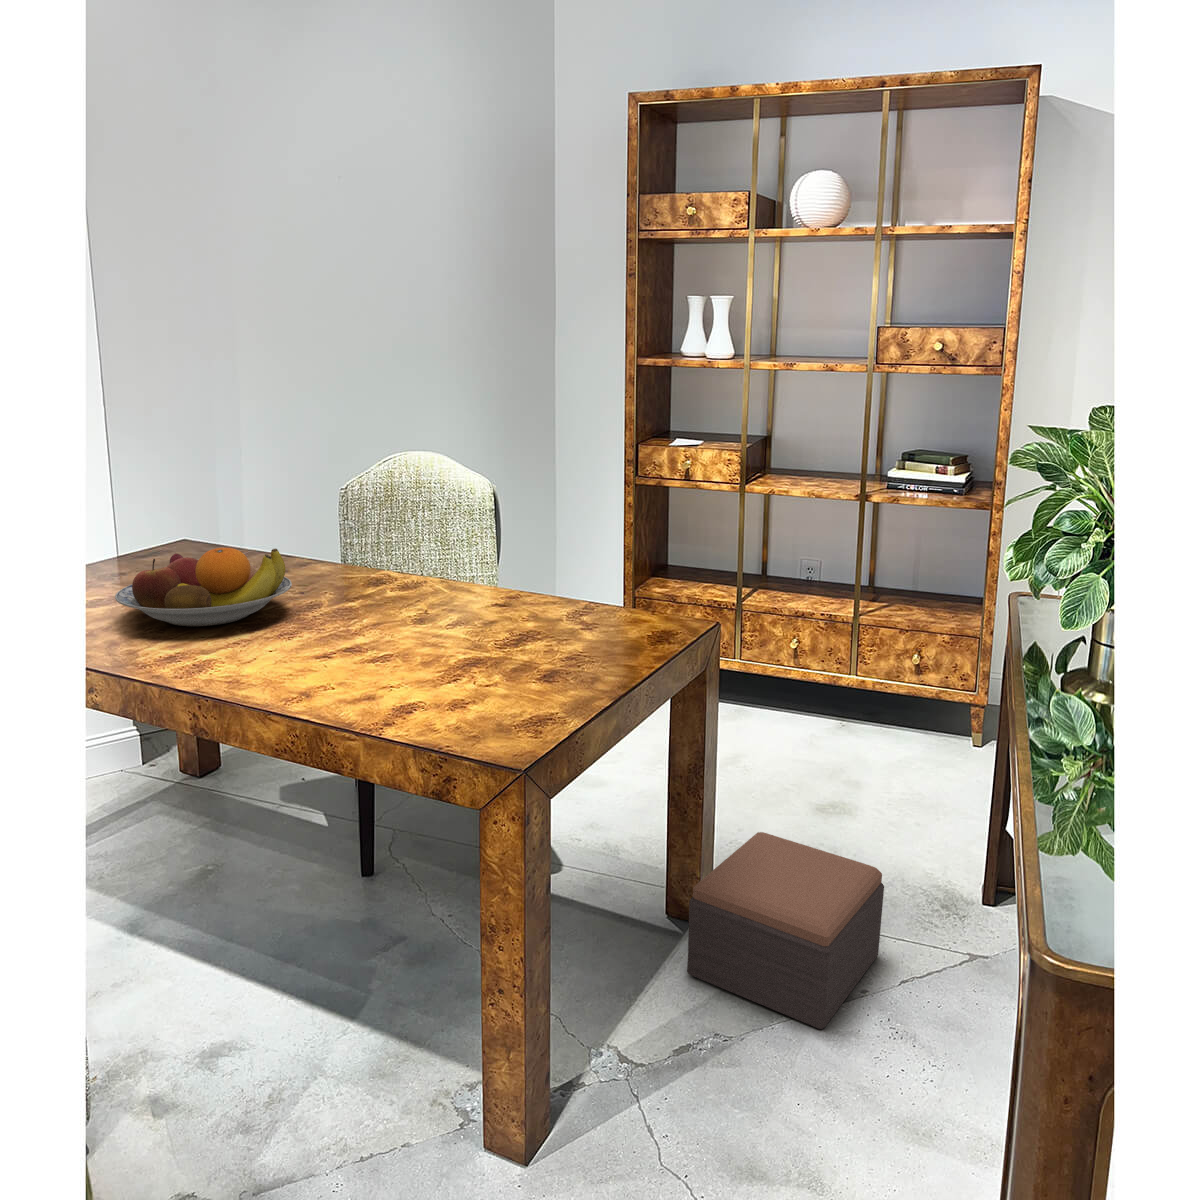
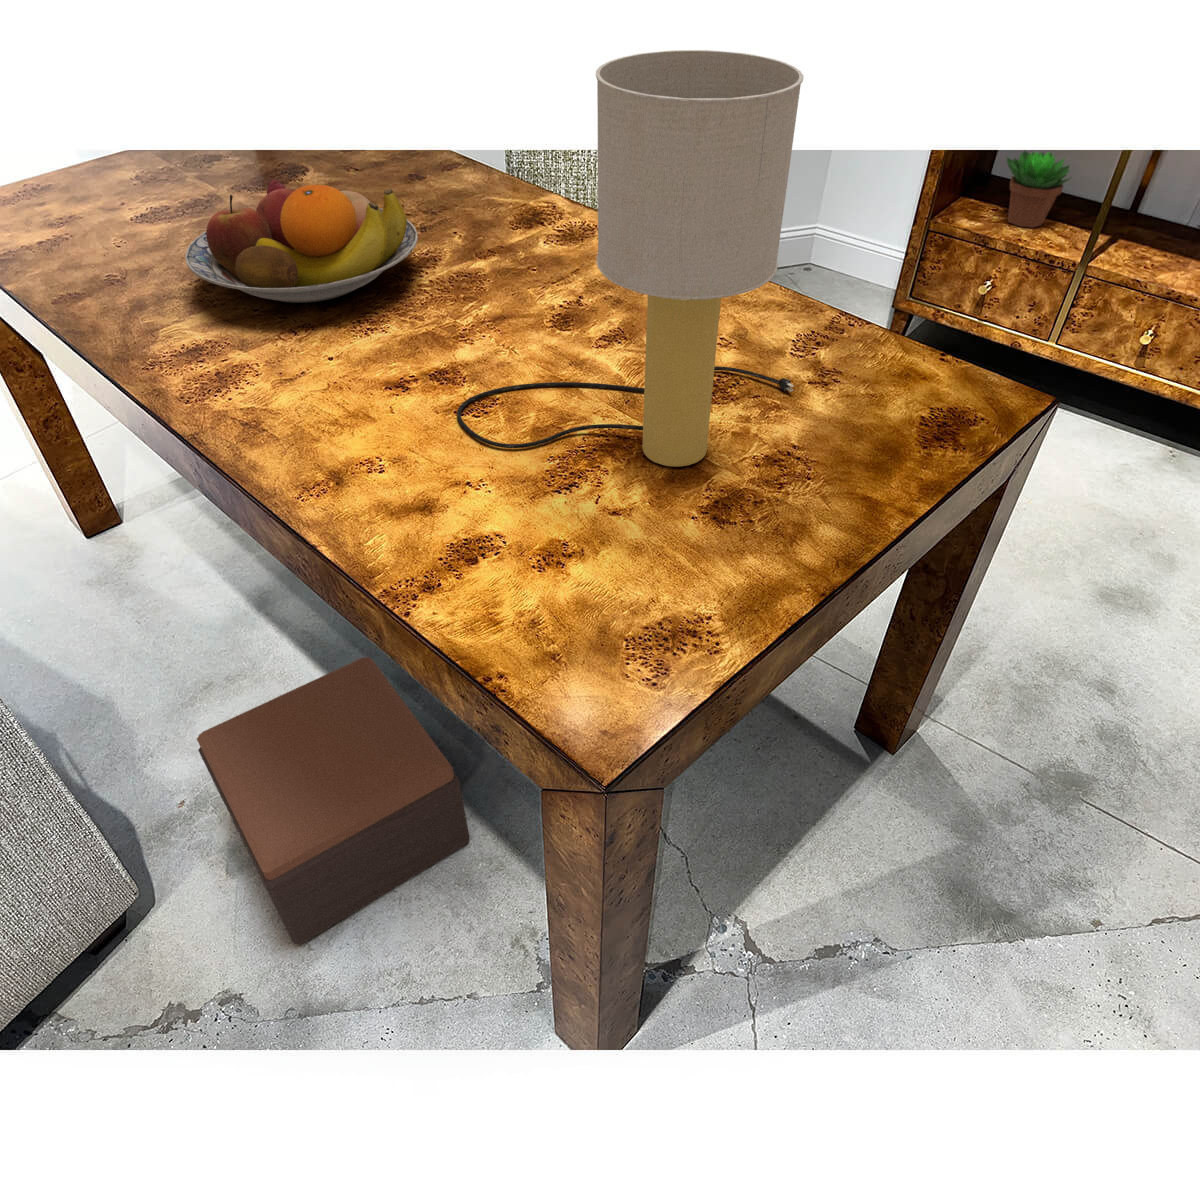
table lamp: none [358,442,574,671] -> present [457,50,803,467]
succulent plant: none [670,538,716,587] -> present [1007,151,1071,228]
footstool: present [687,832,884,1029] -> present [197,657,470,944]

